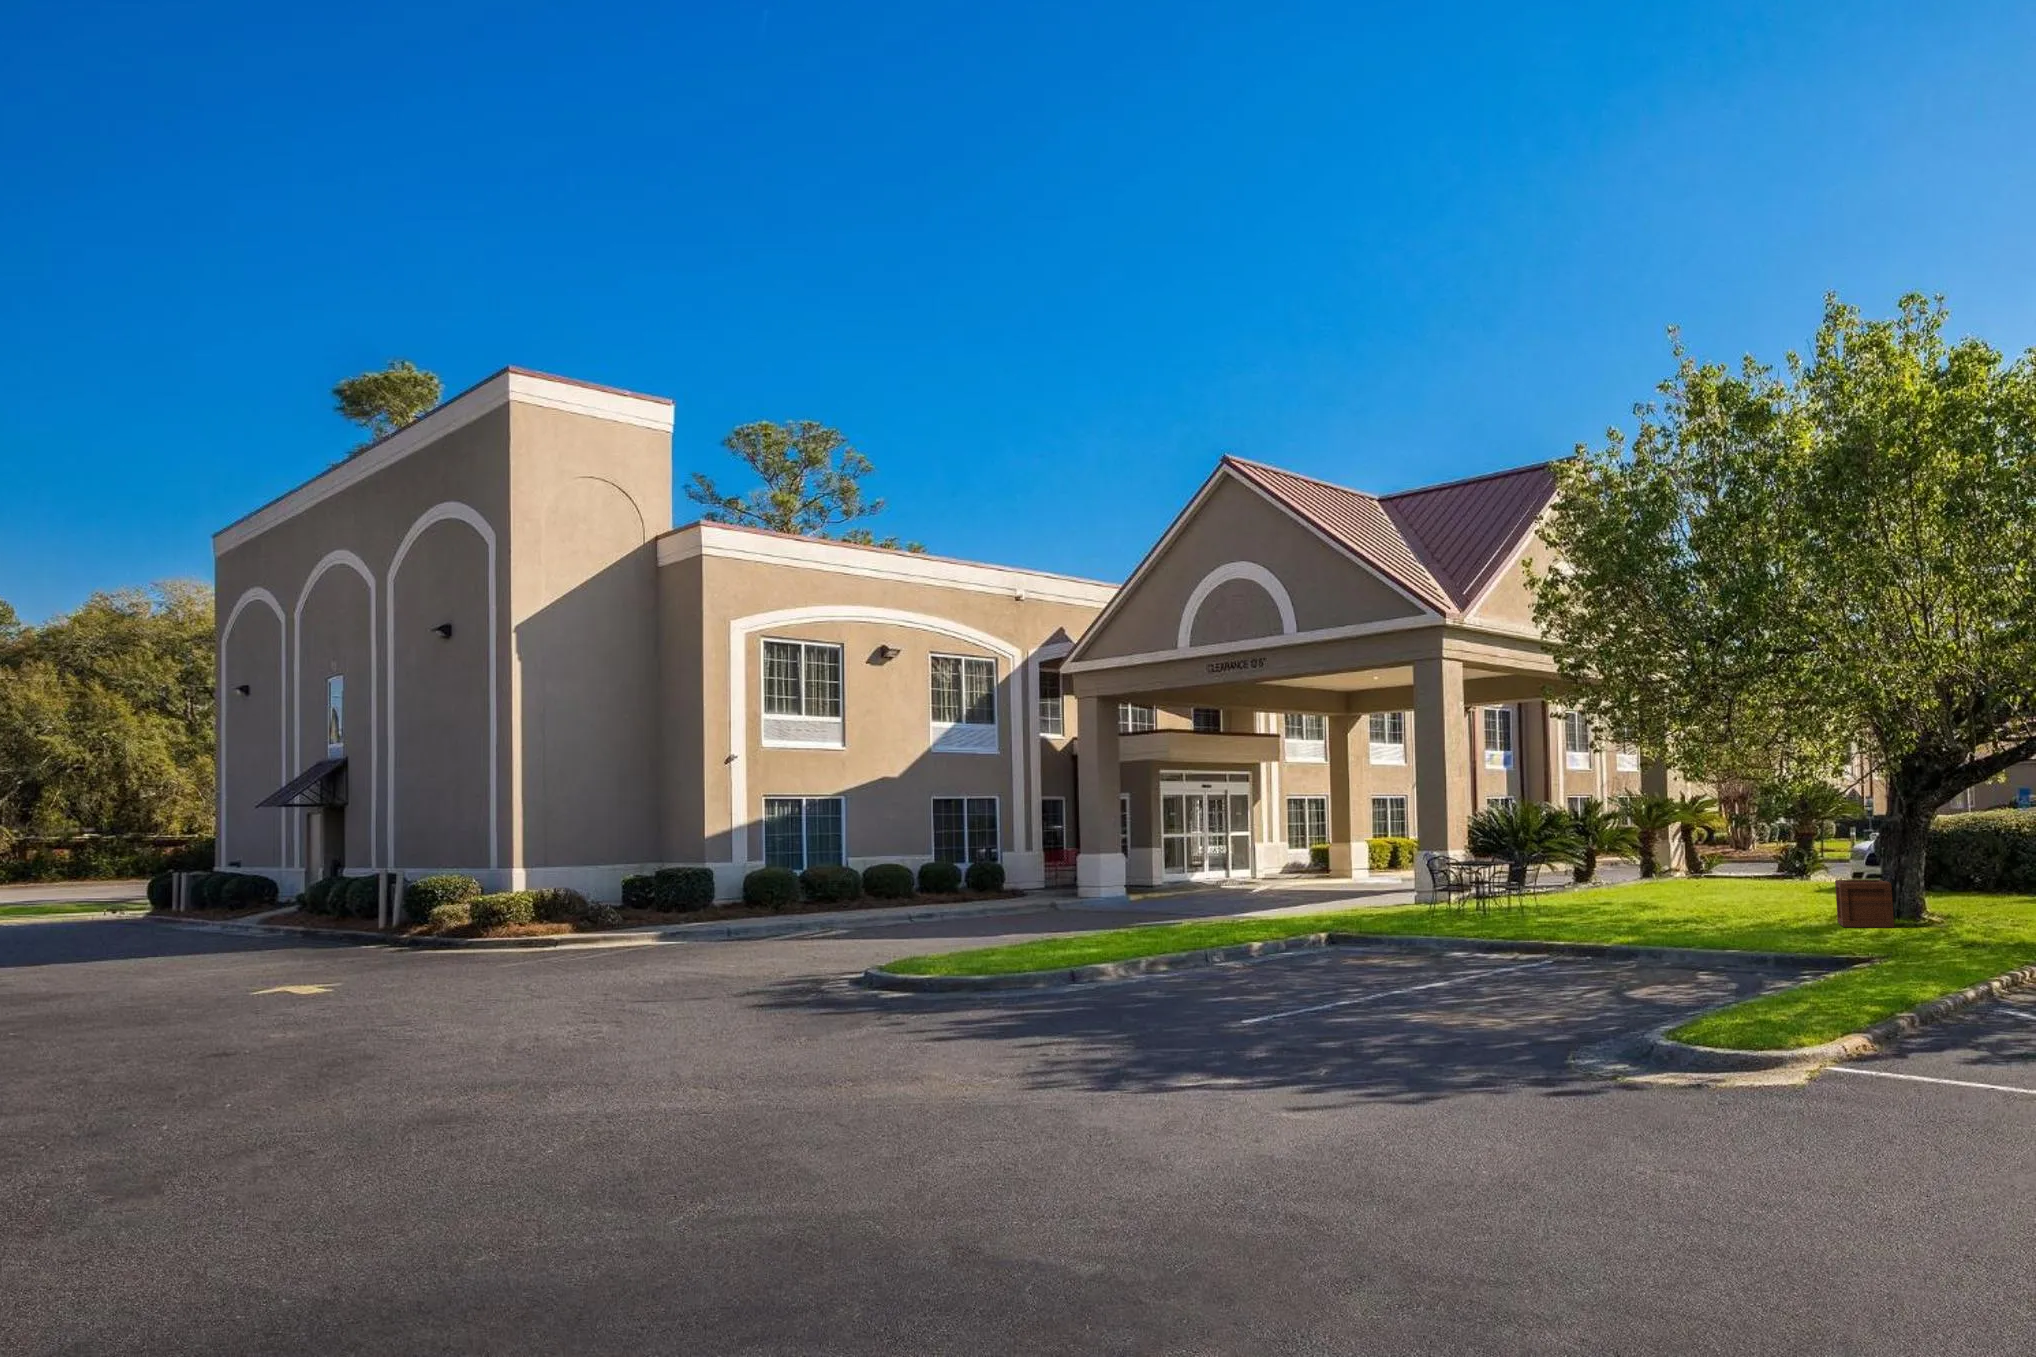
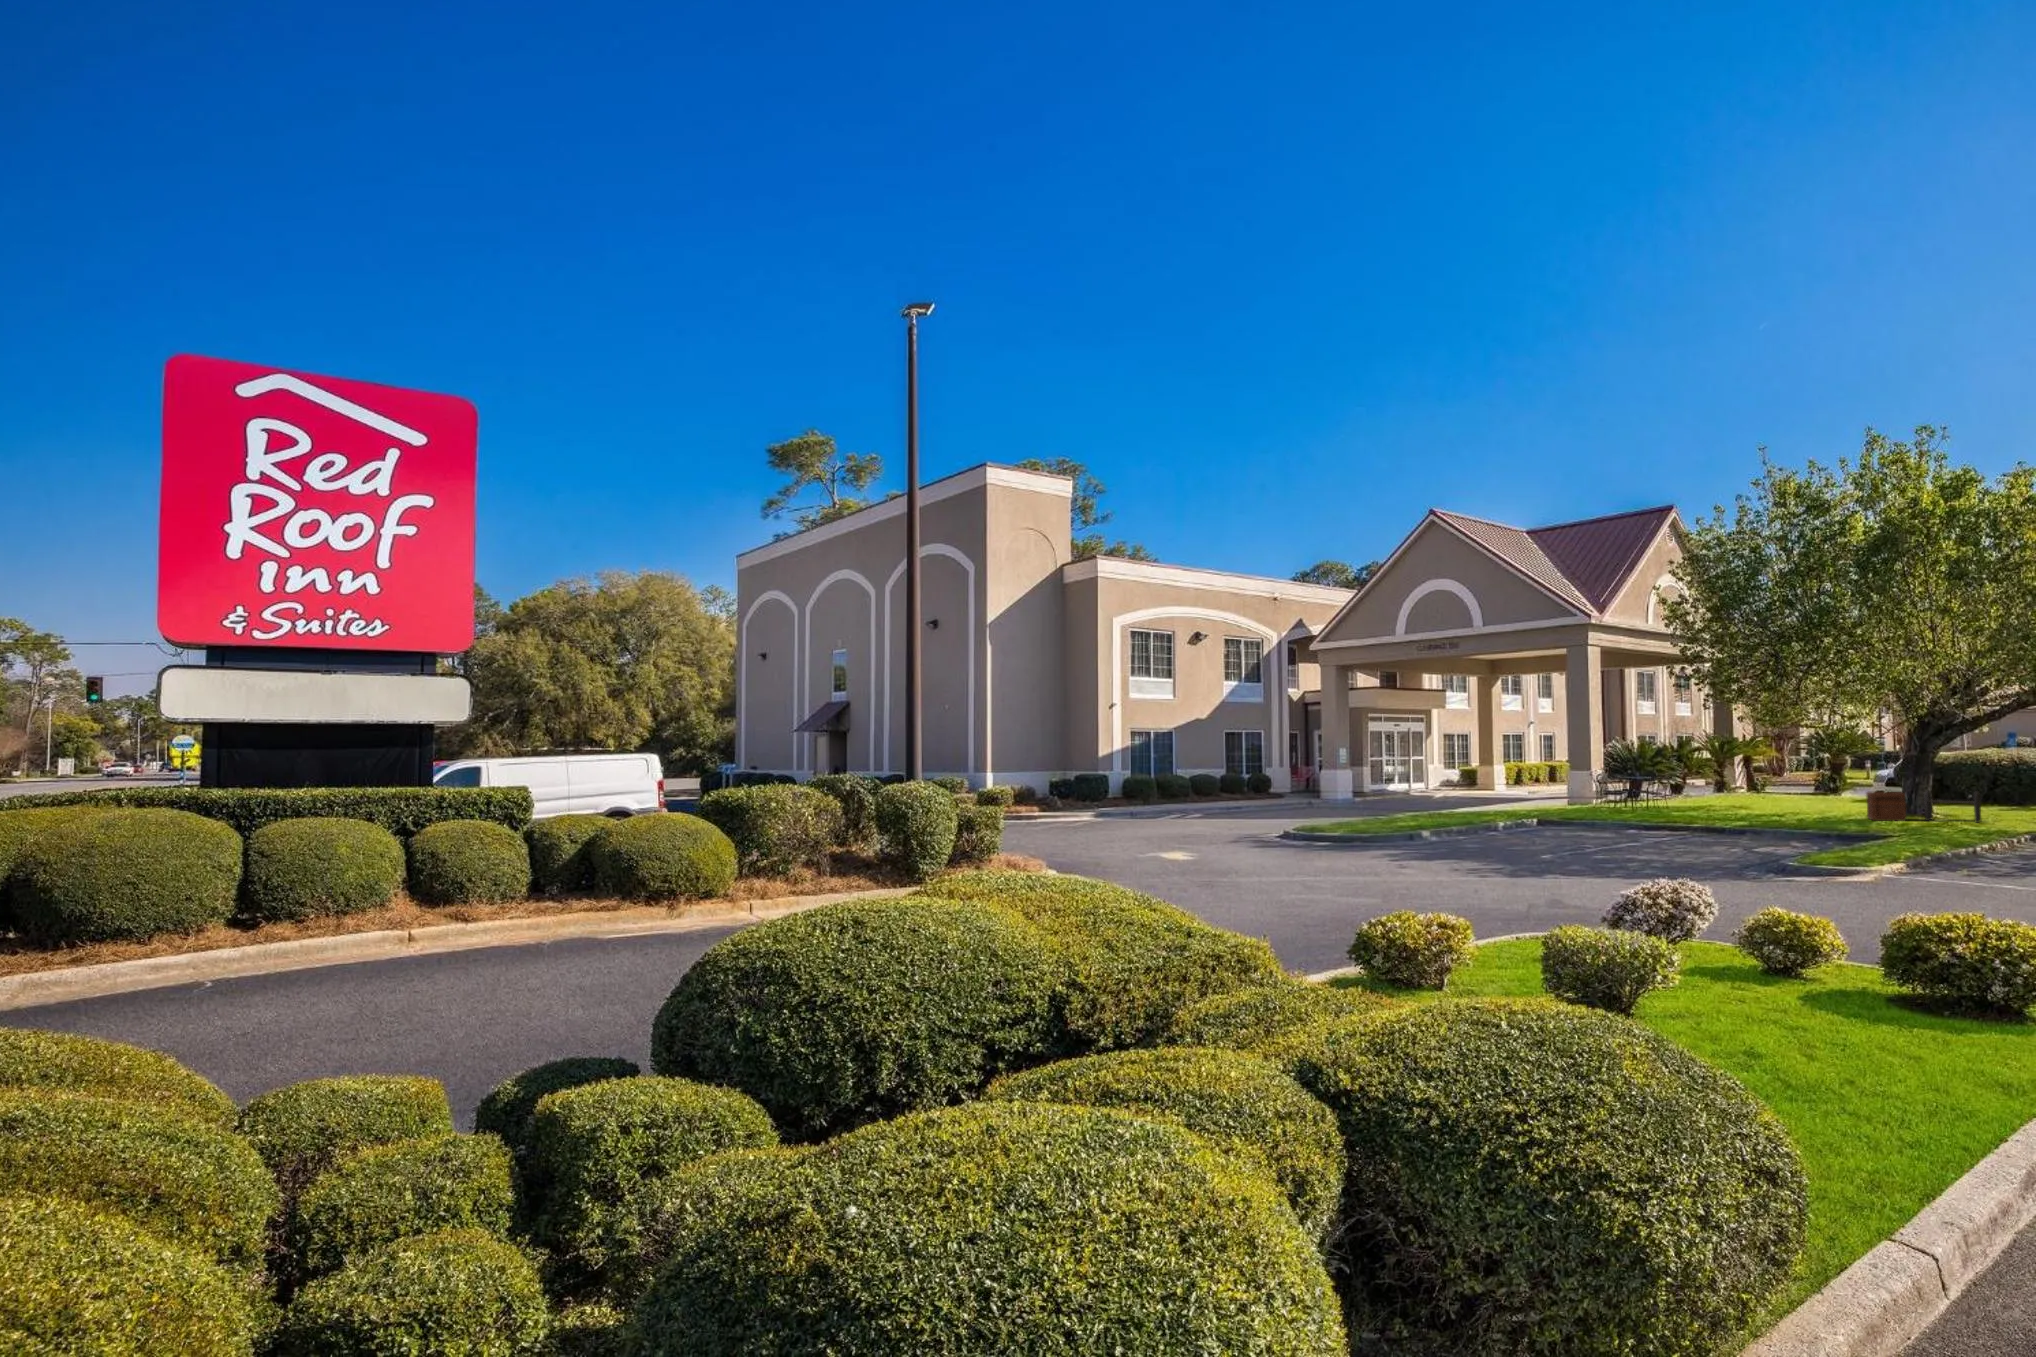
bench: none [1920,876,2006,929] -> present [1924,790,1981,823]

